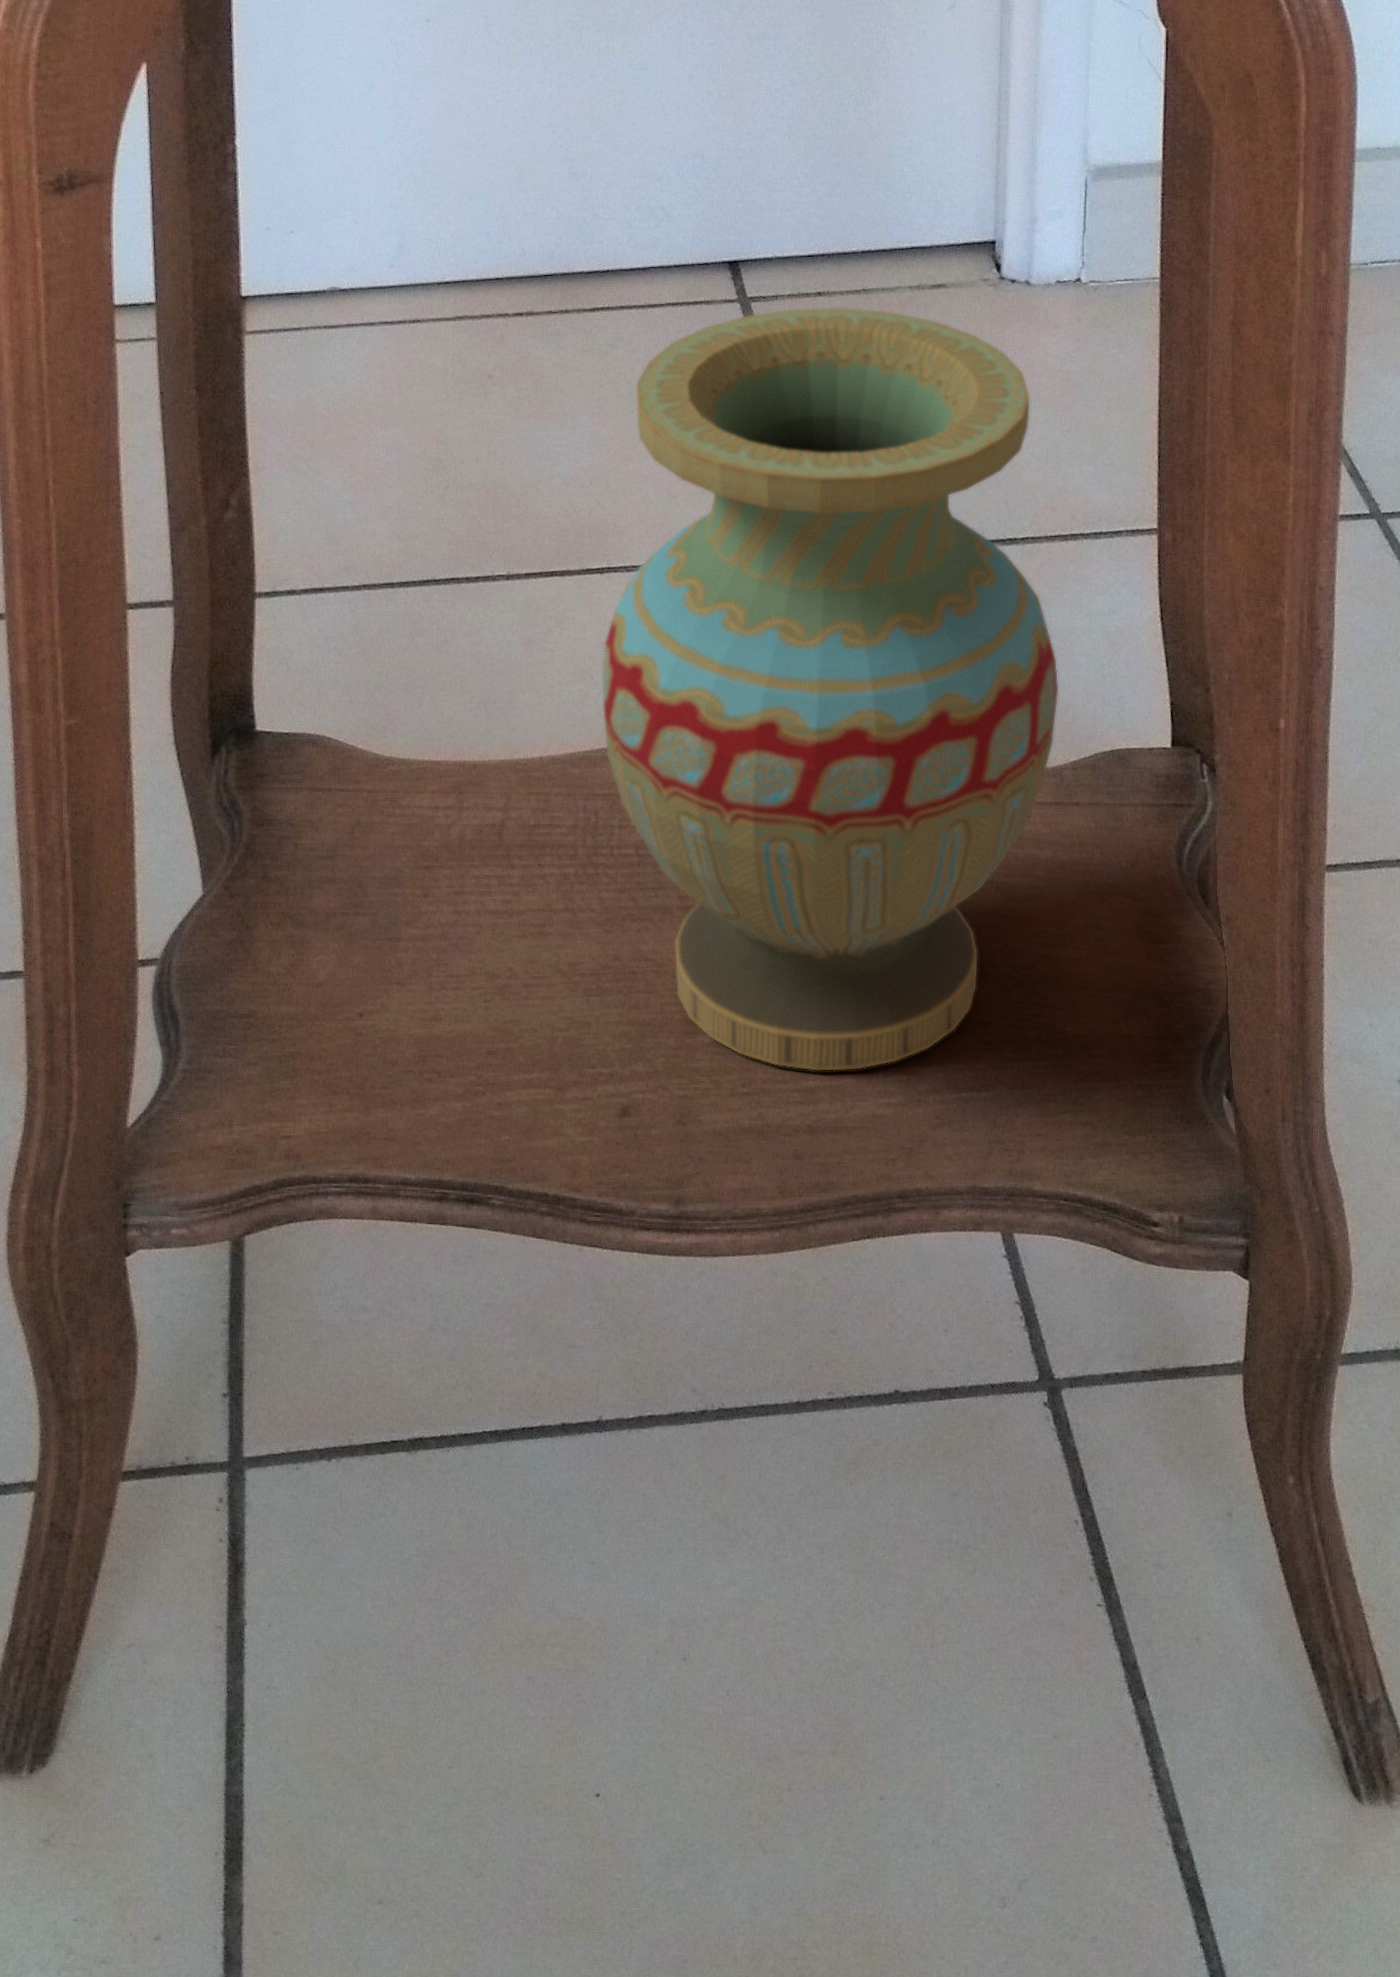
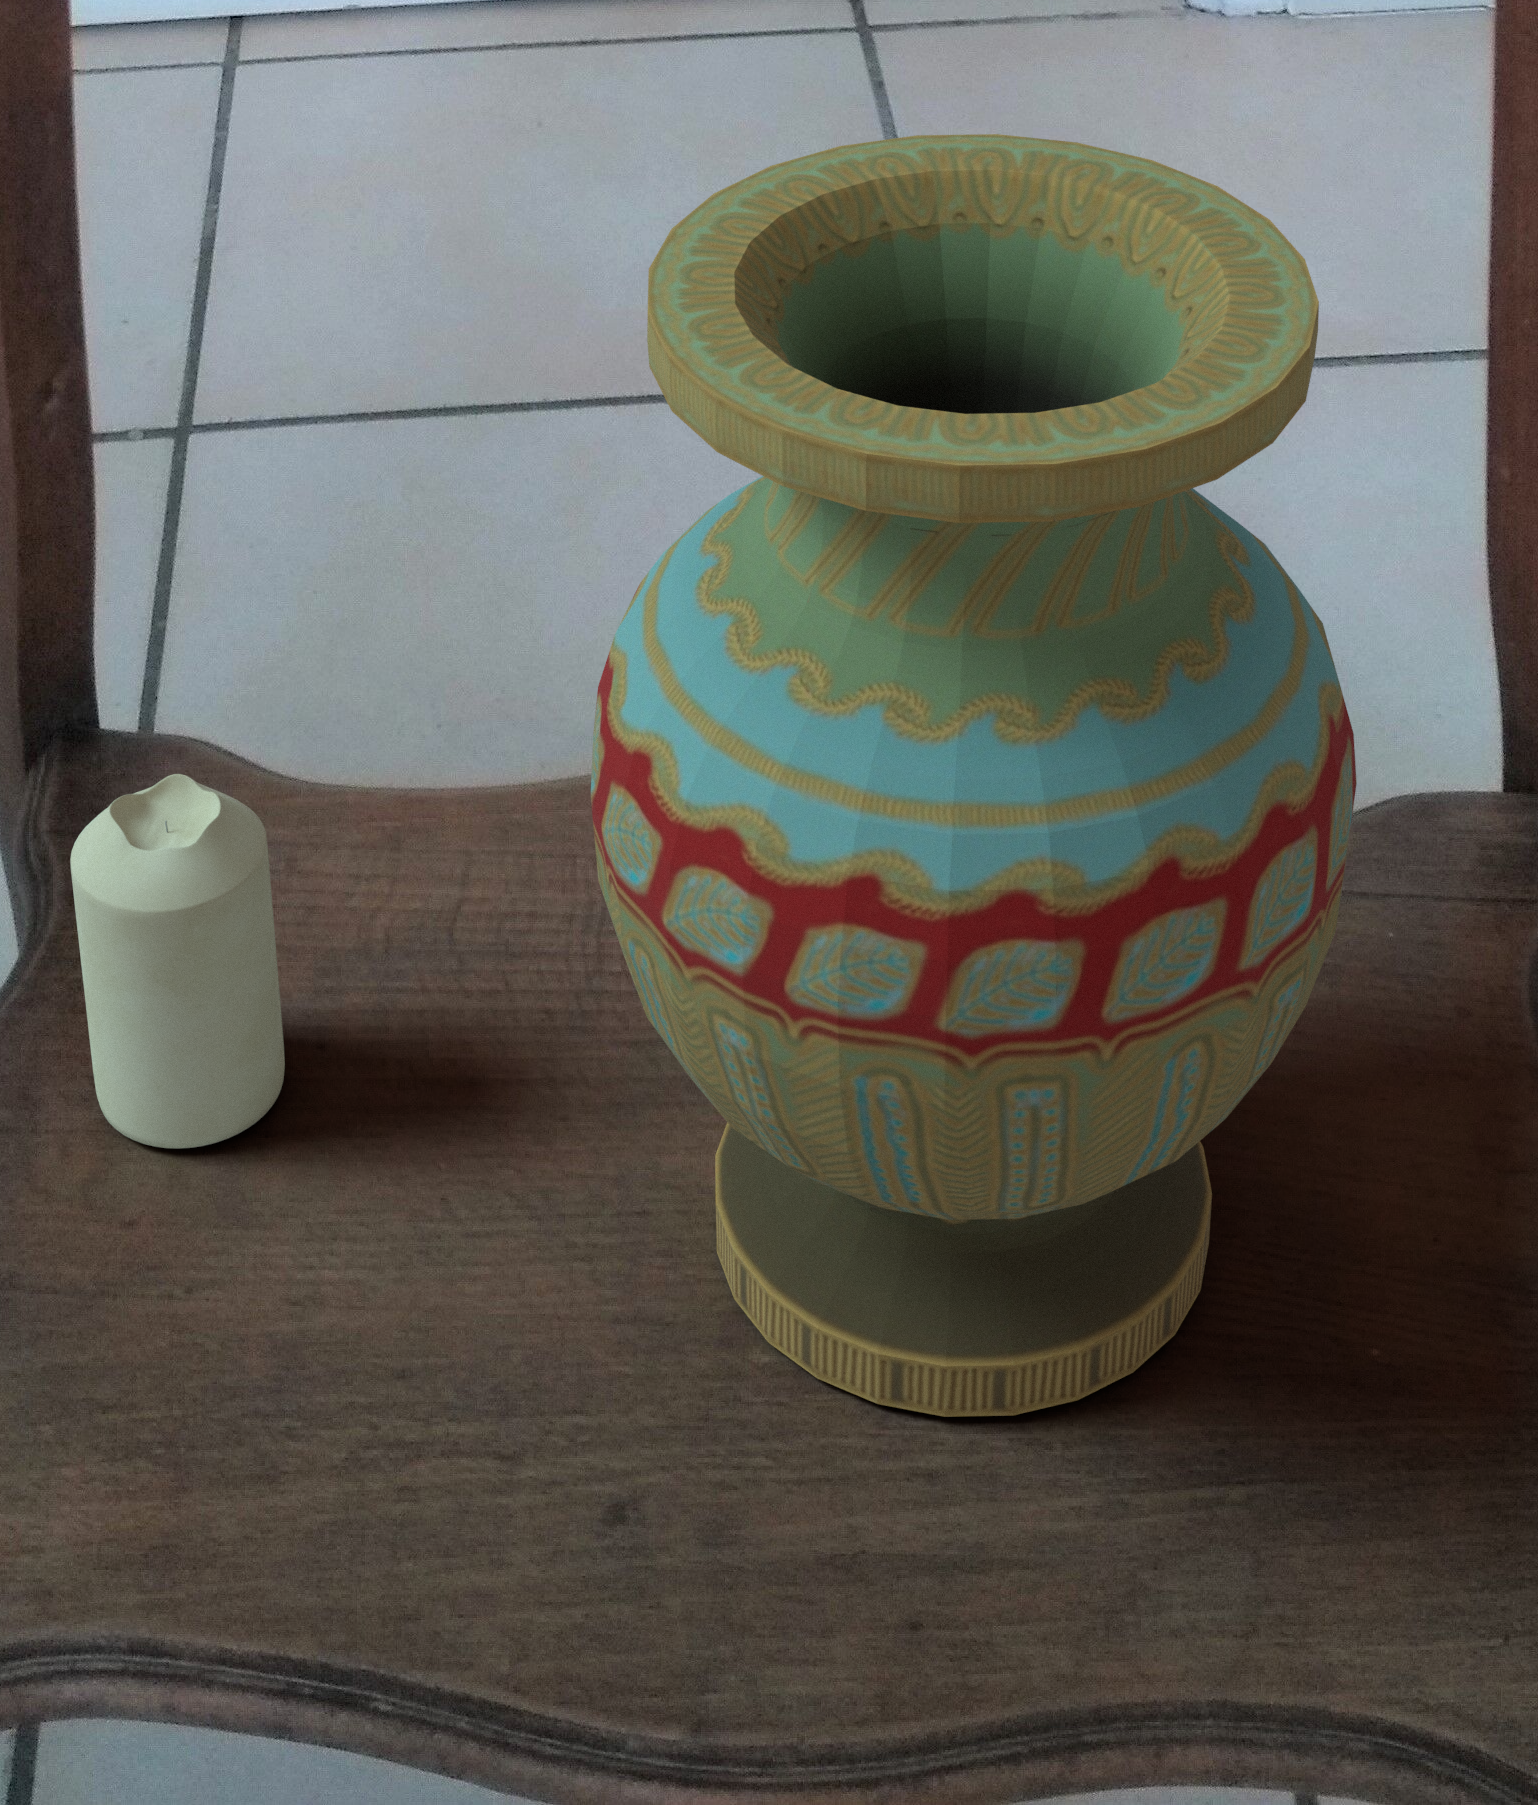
candle: none [276,718,404,948] -> present [70,774,285,1148]

